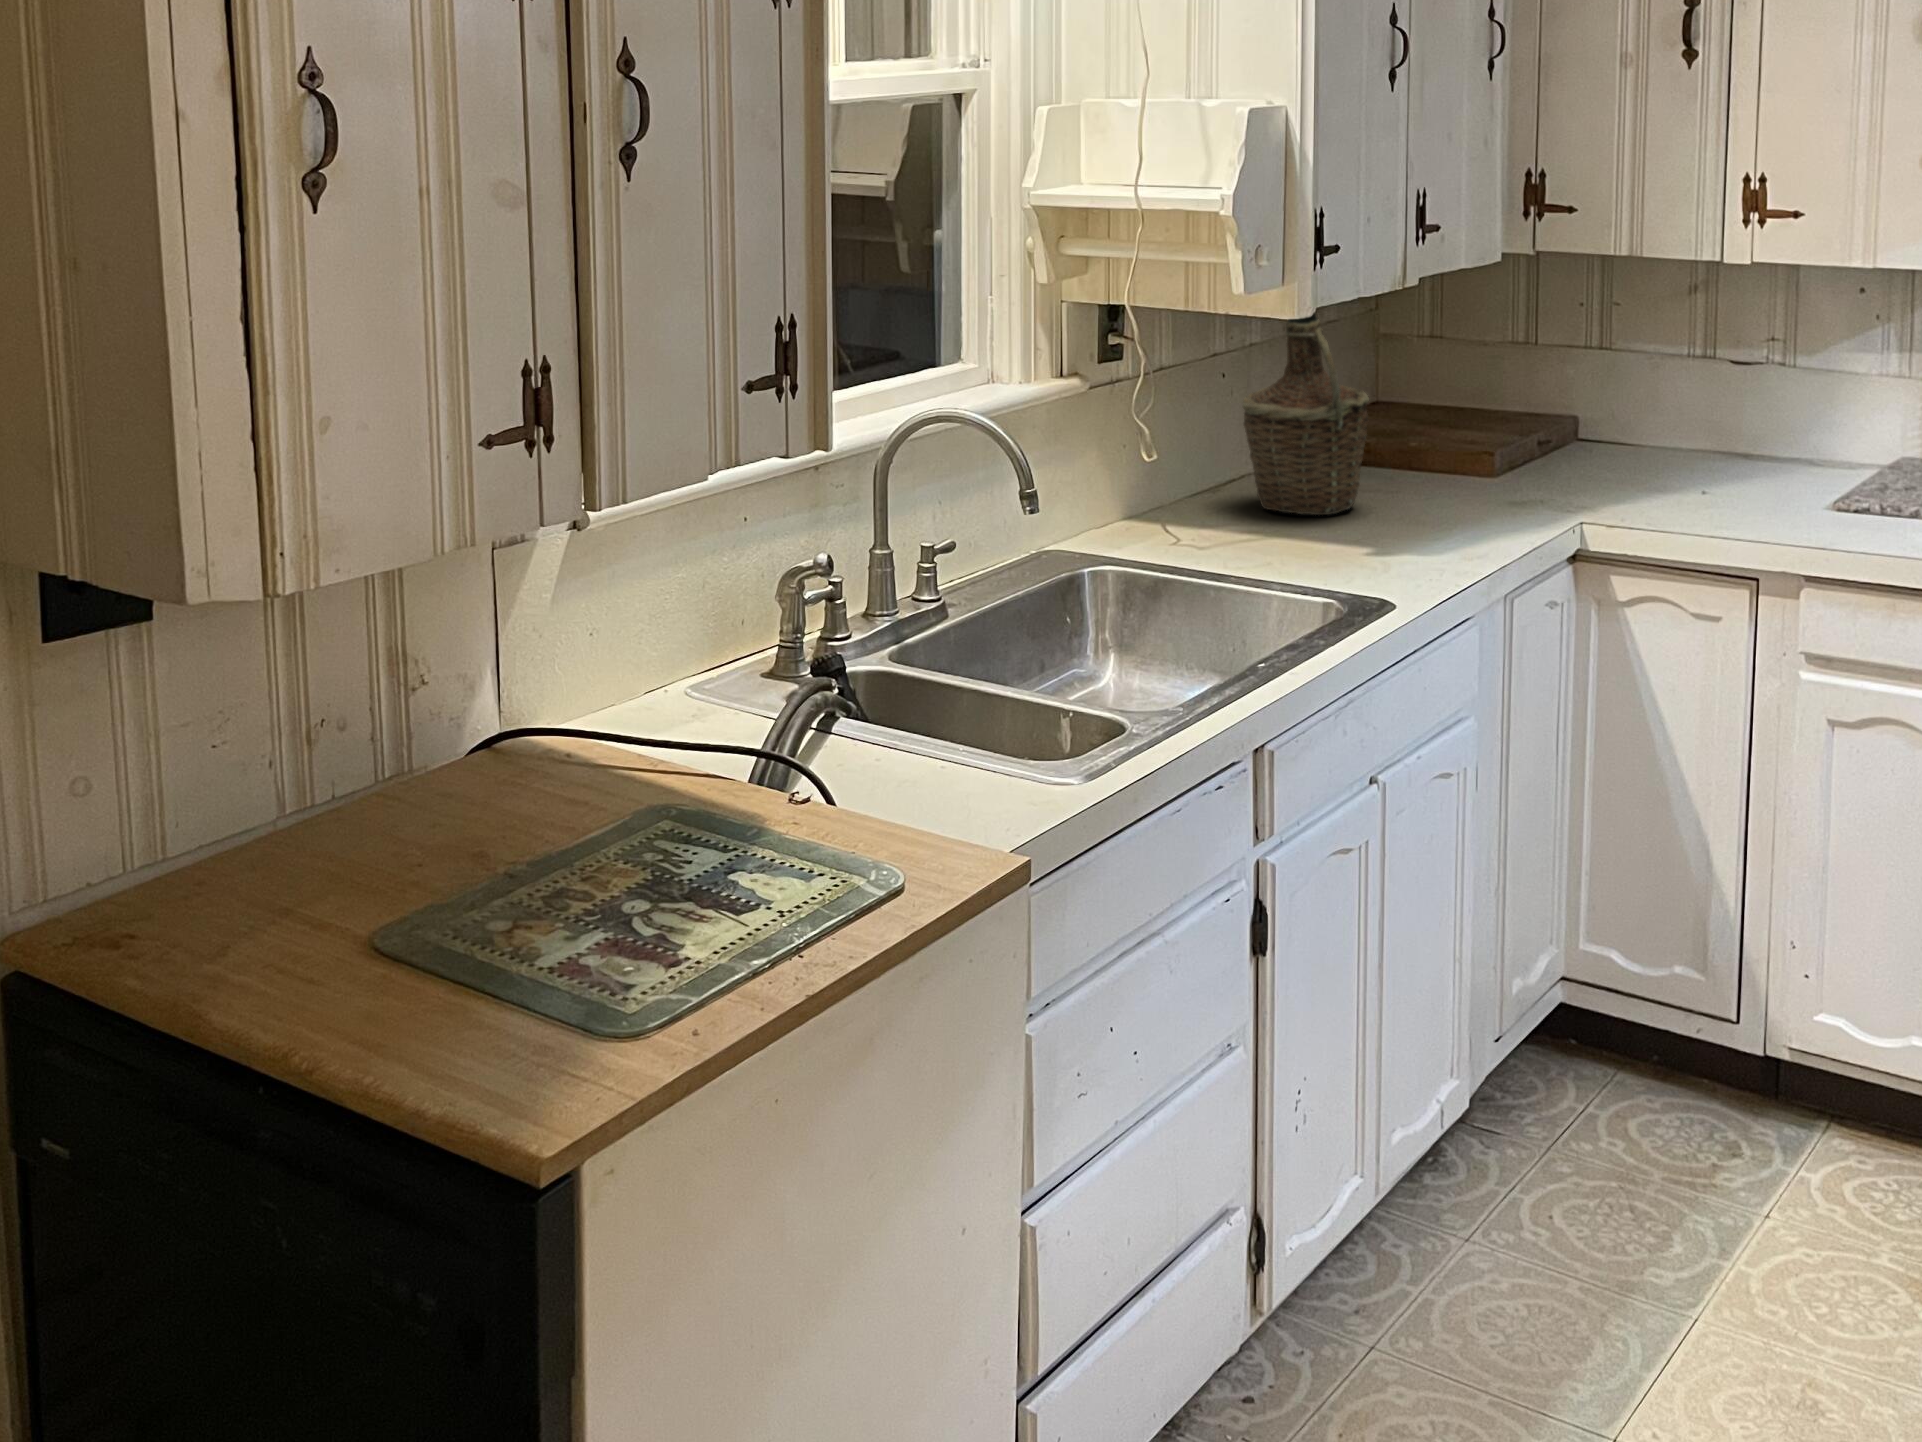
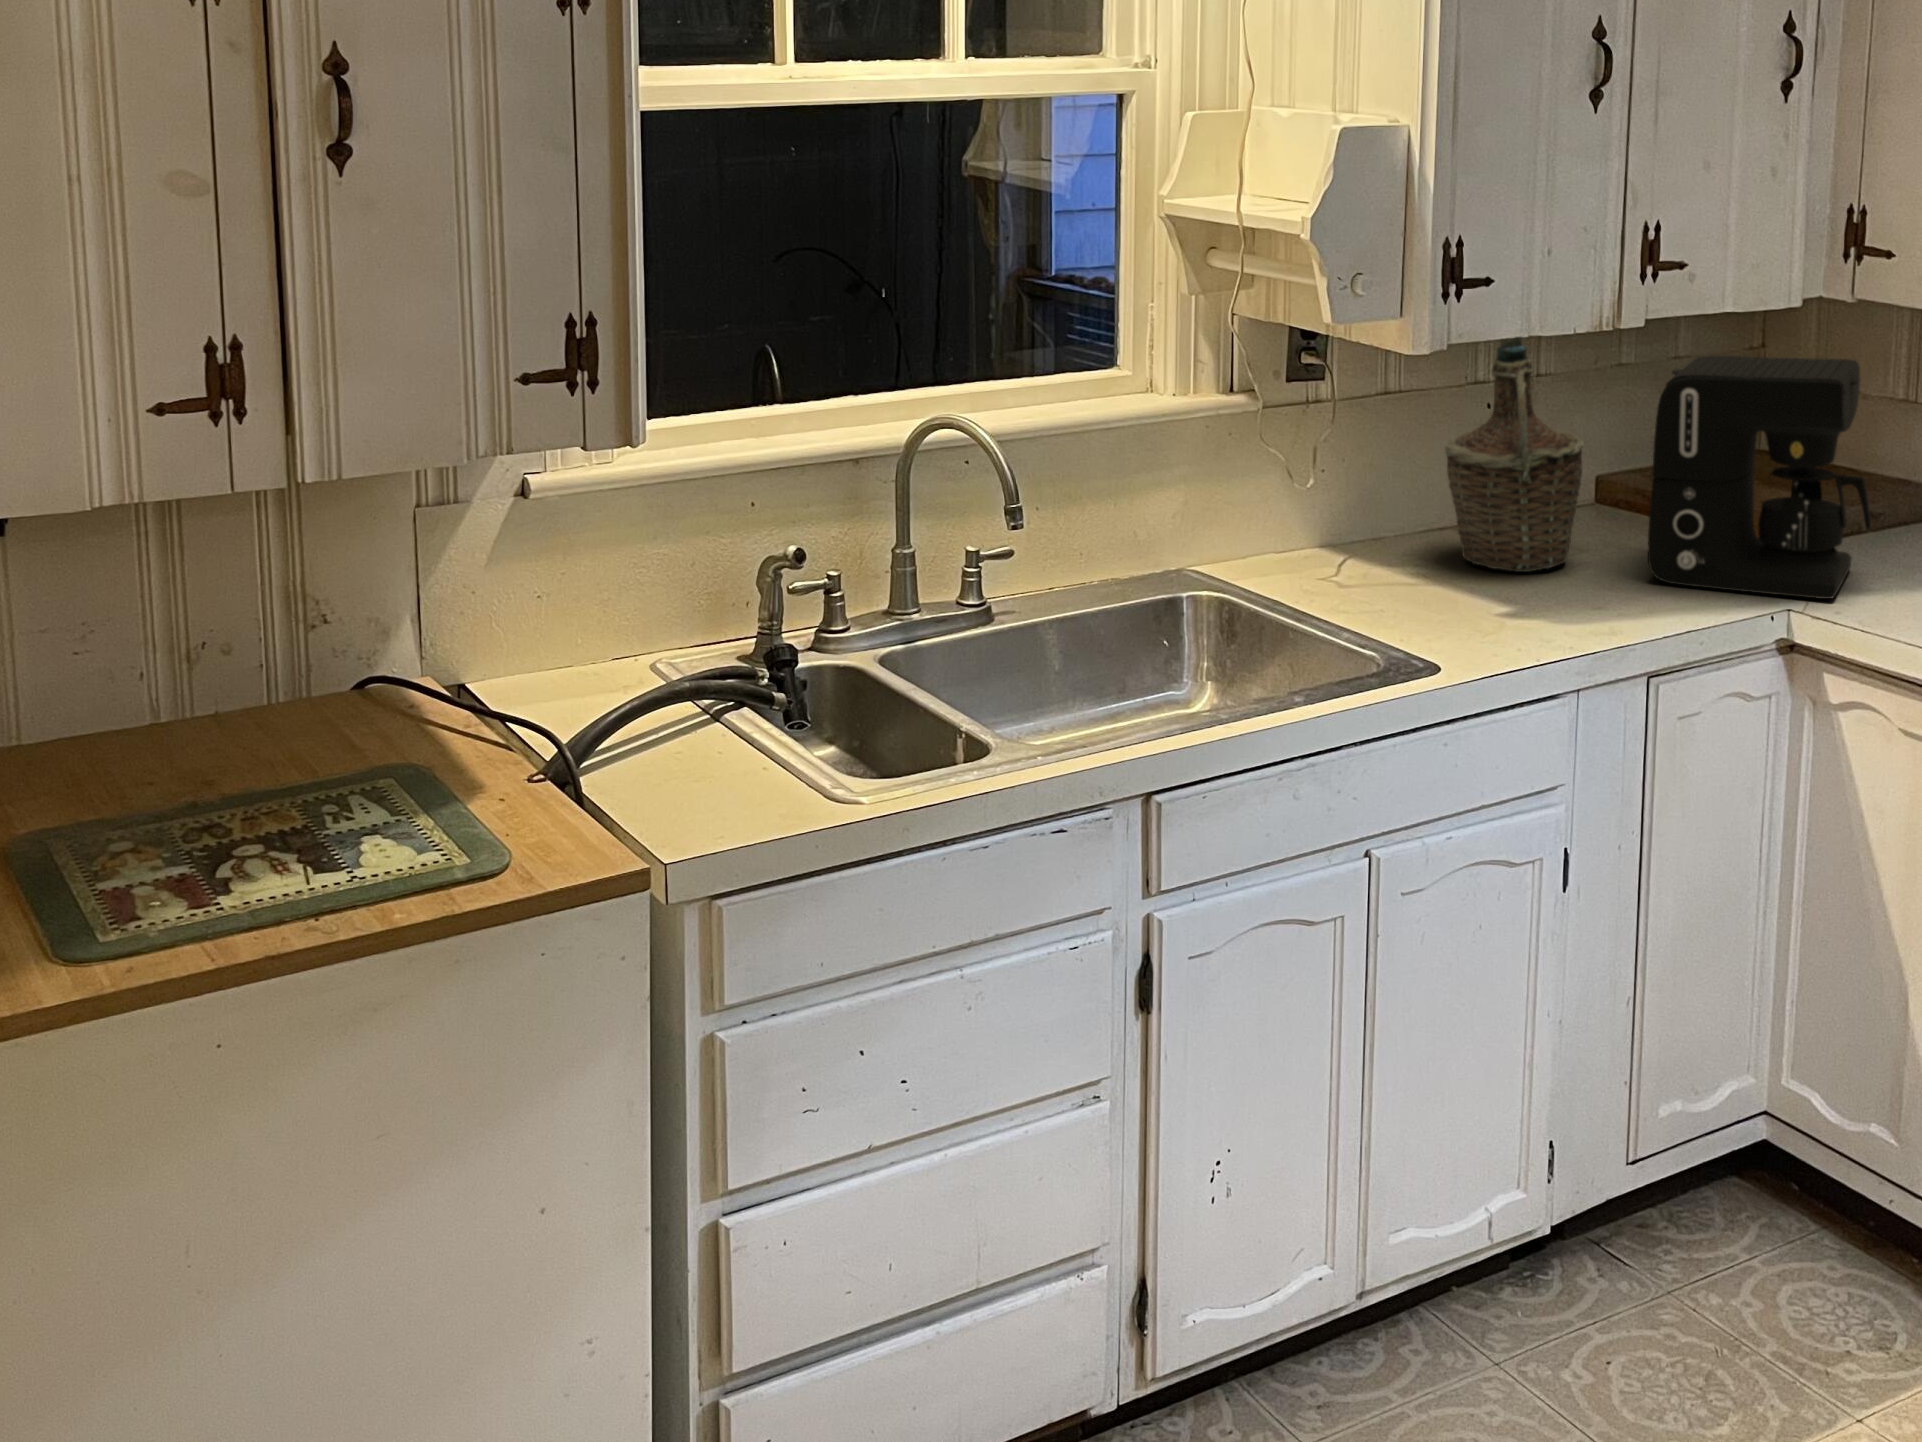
coffee maker: none [1417,301,1612,511] -> present [1648,356,1871,599]

